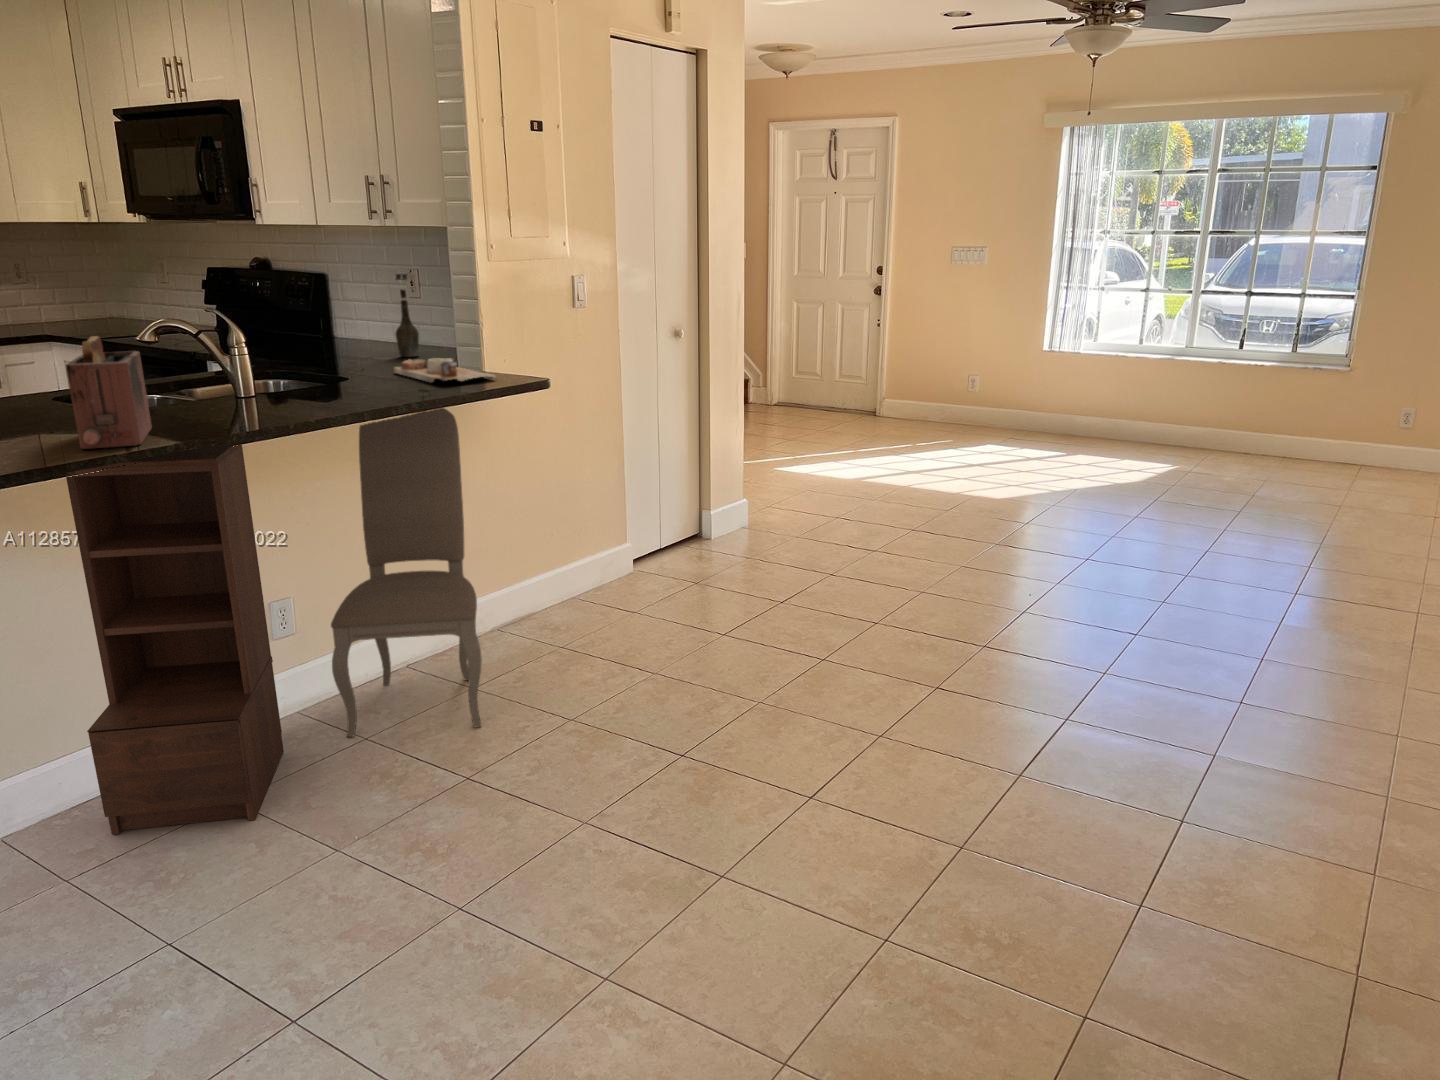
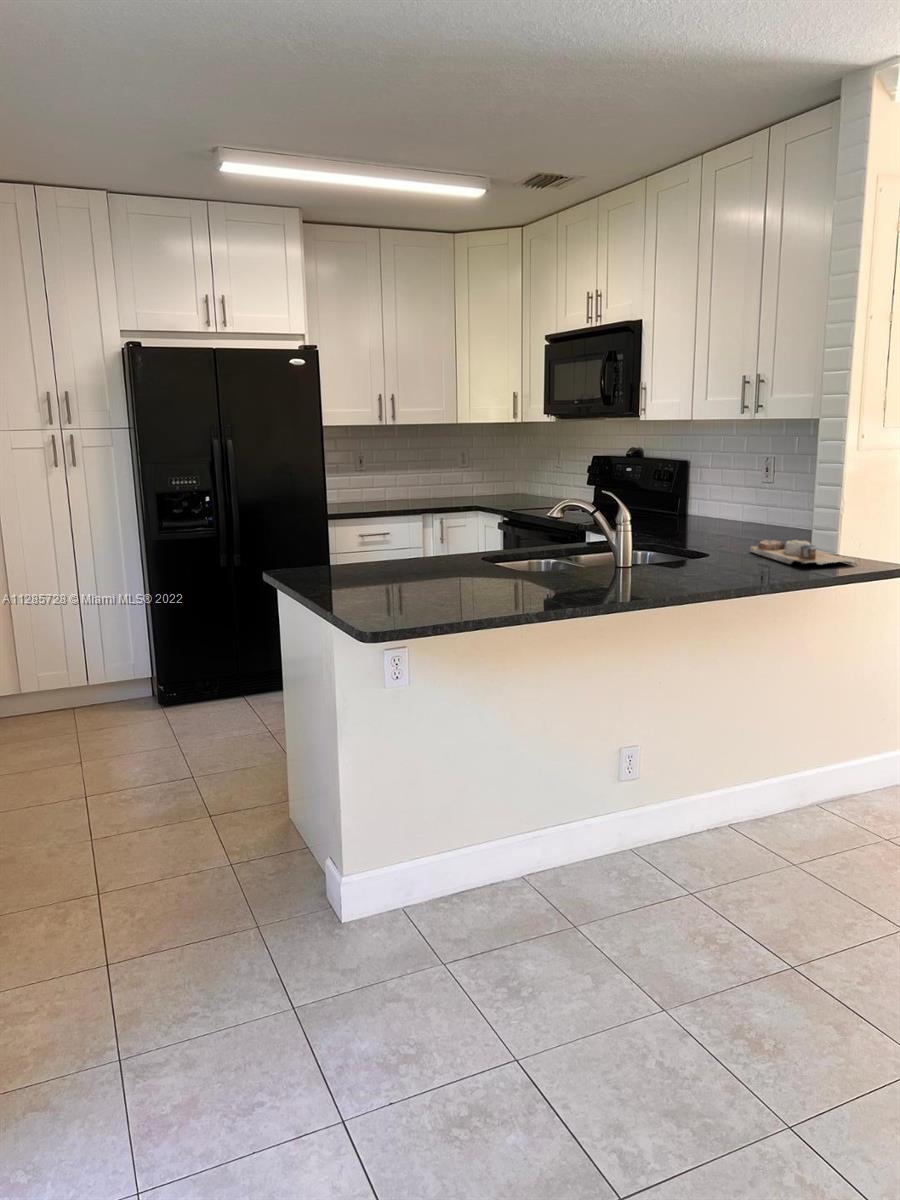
bottle: present [395,273,419,357] -> none [750,460,772,537]
toaster: present [66,336,152,449] -> none [502,514,553,606]
dining chair: present [331,408,482,737] -> none [668,581,813,911]
bookshelf: present [66,443,284,835] -> none [474,599,621,949]

